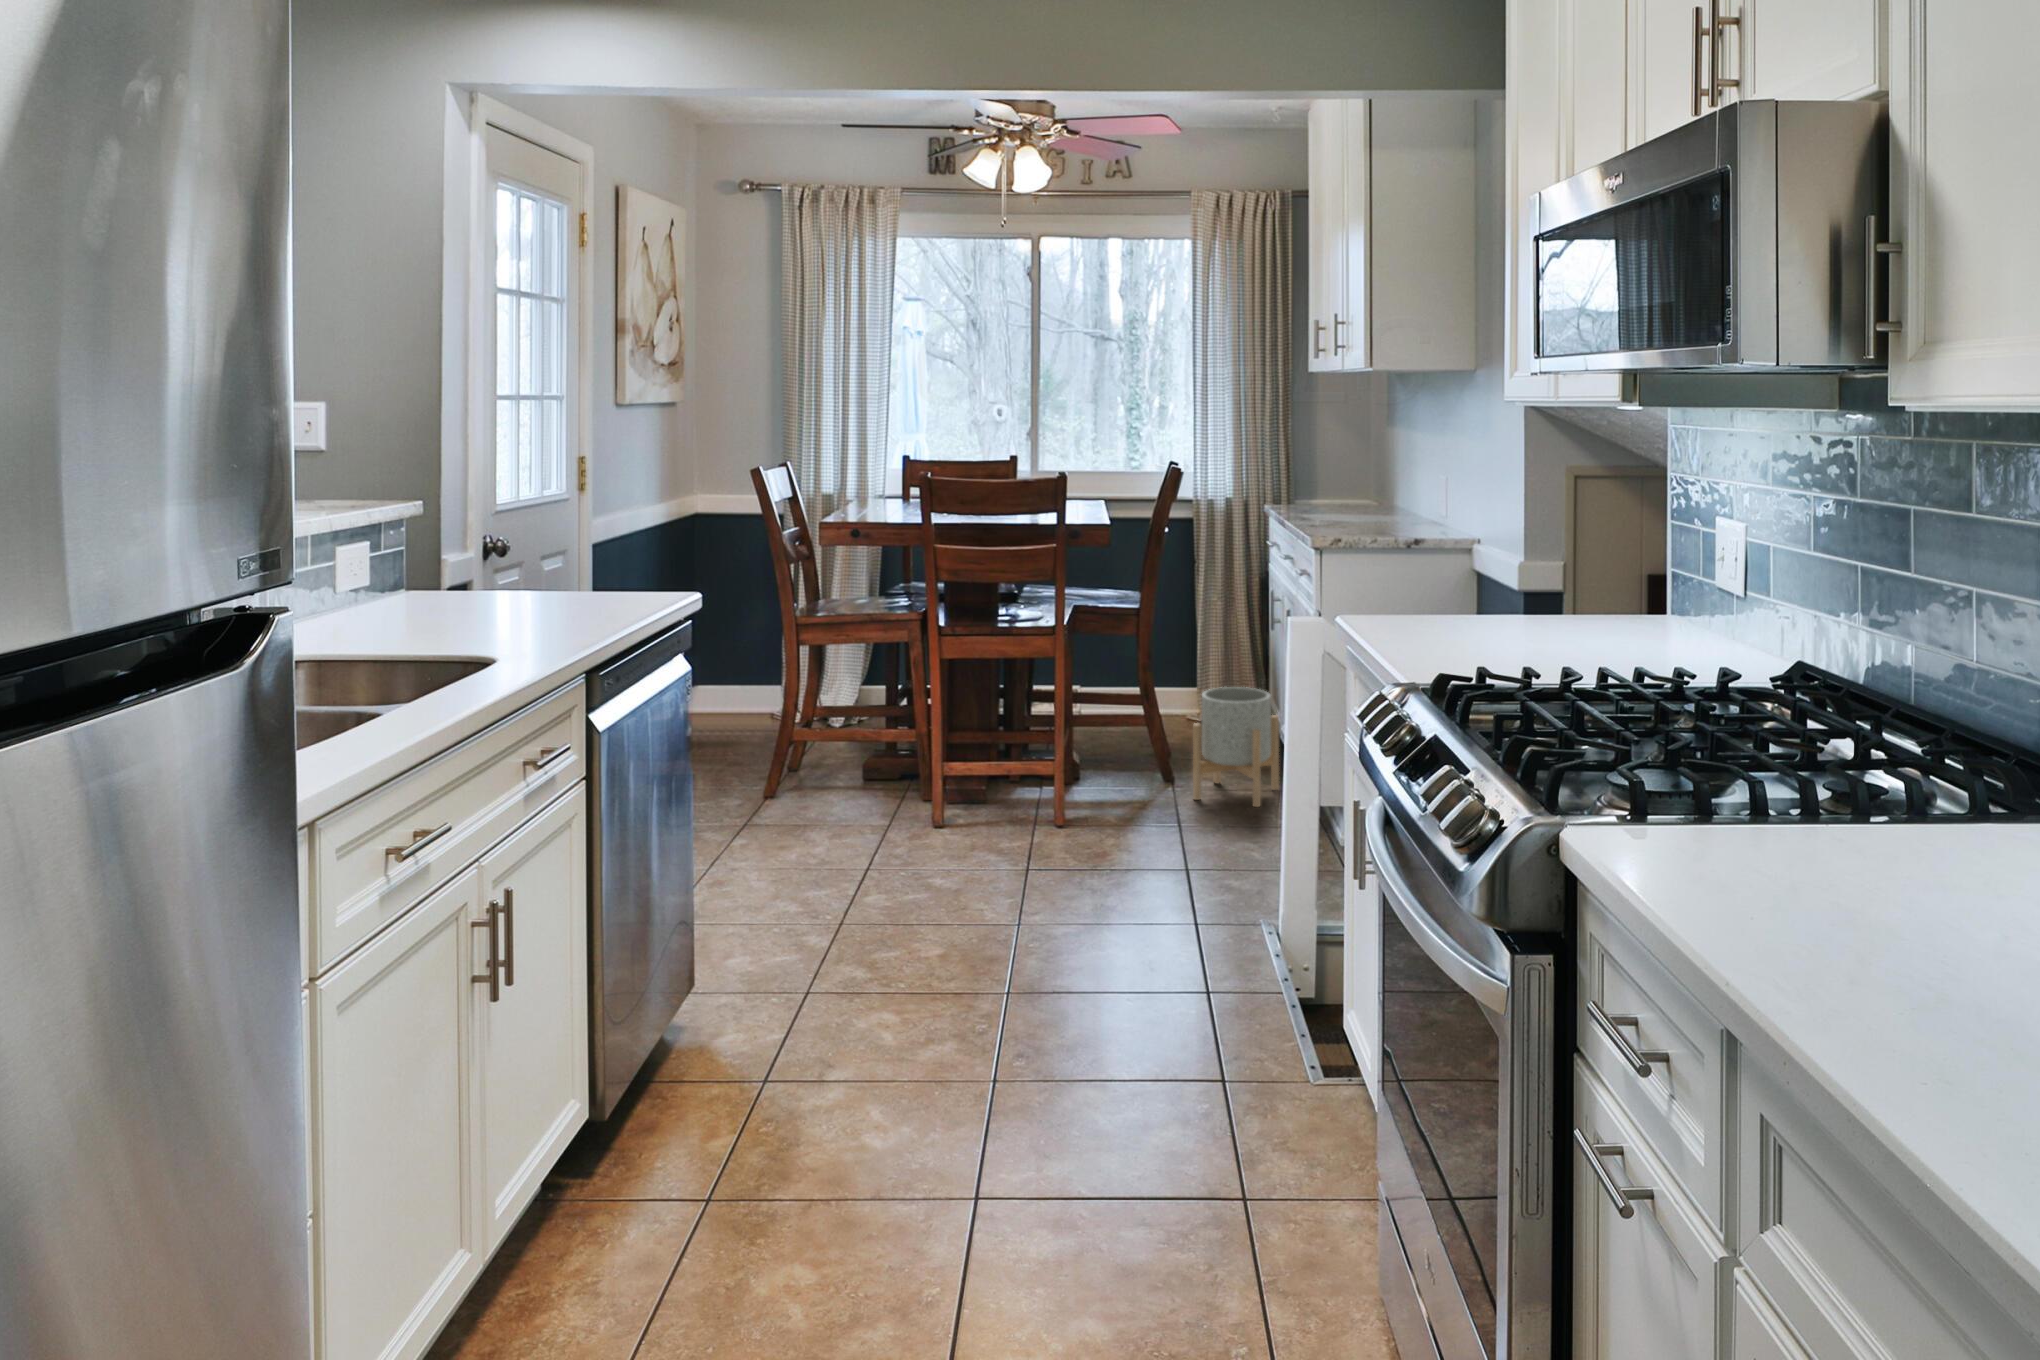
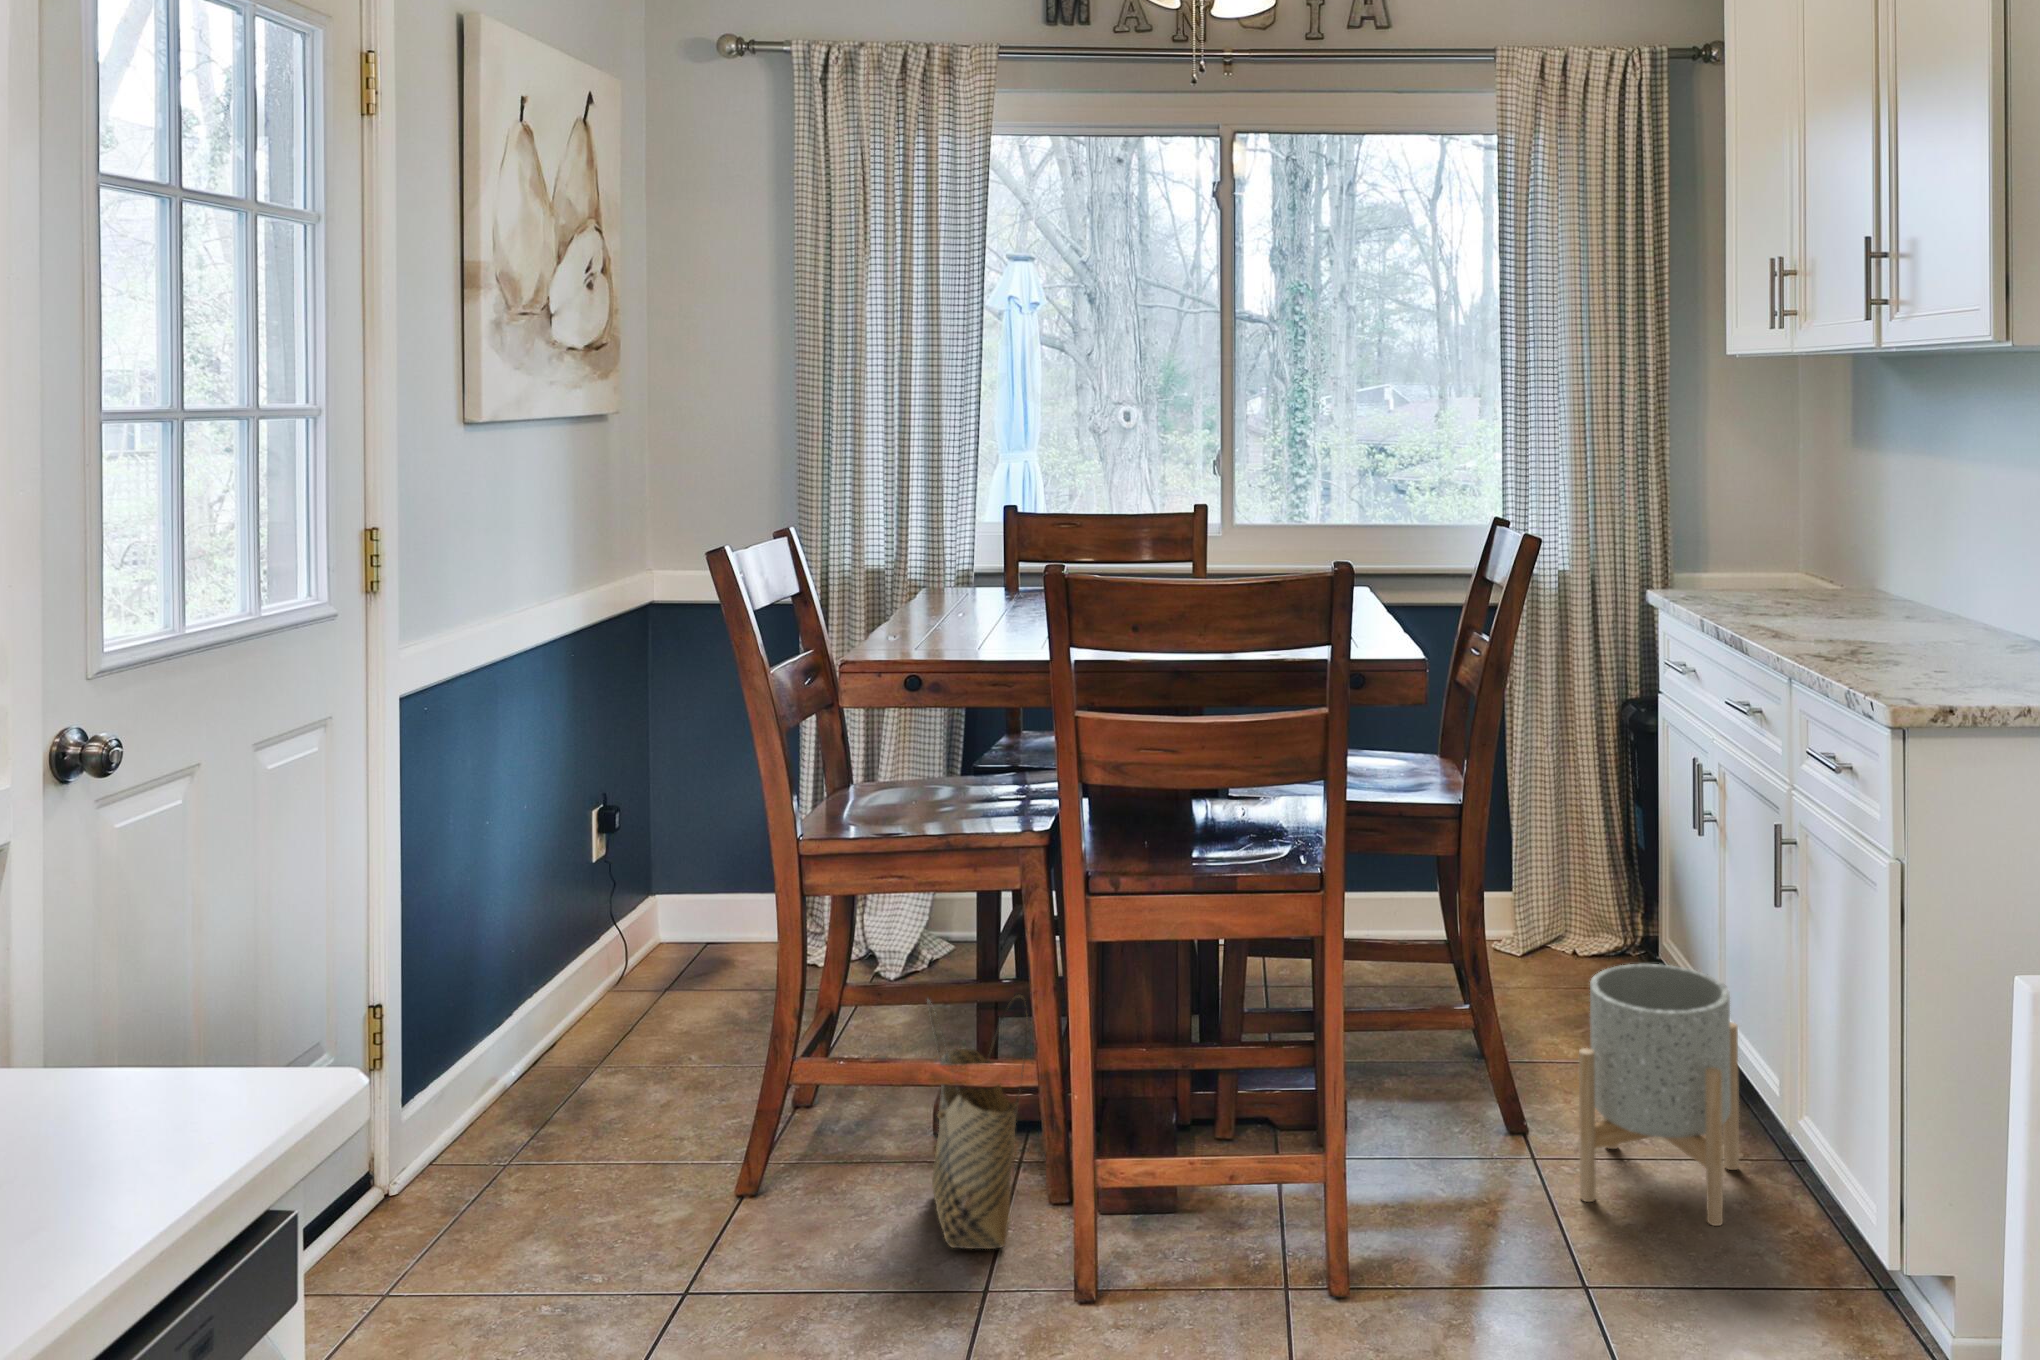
woven basket: none [863,693,914,813] -> present [927,994,1026,1249]

